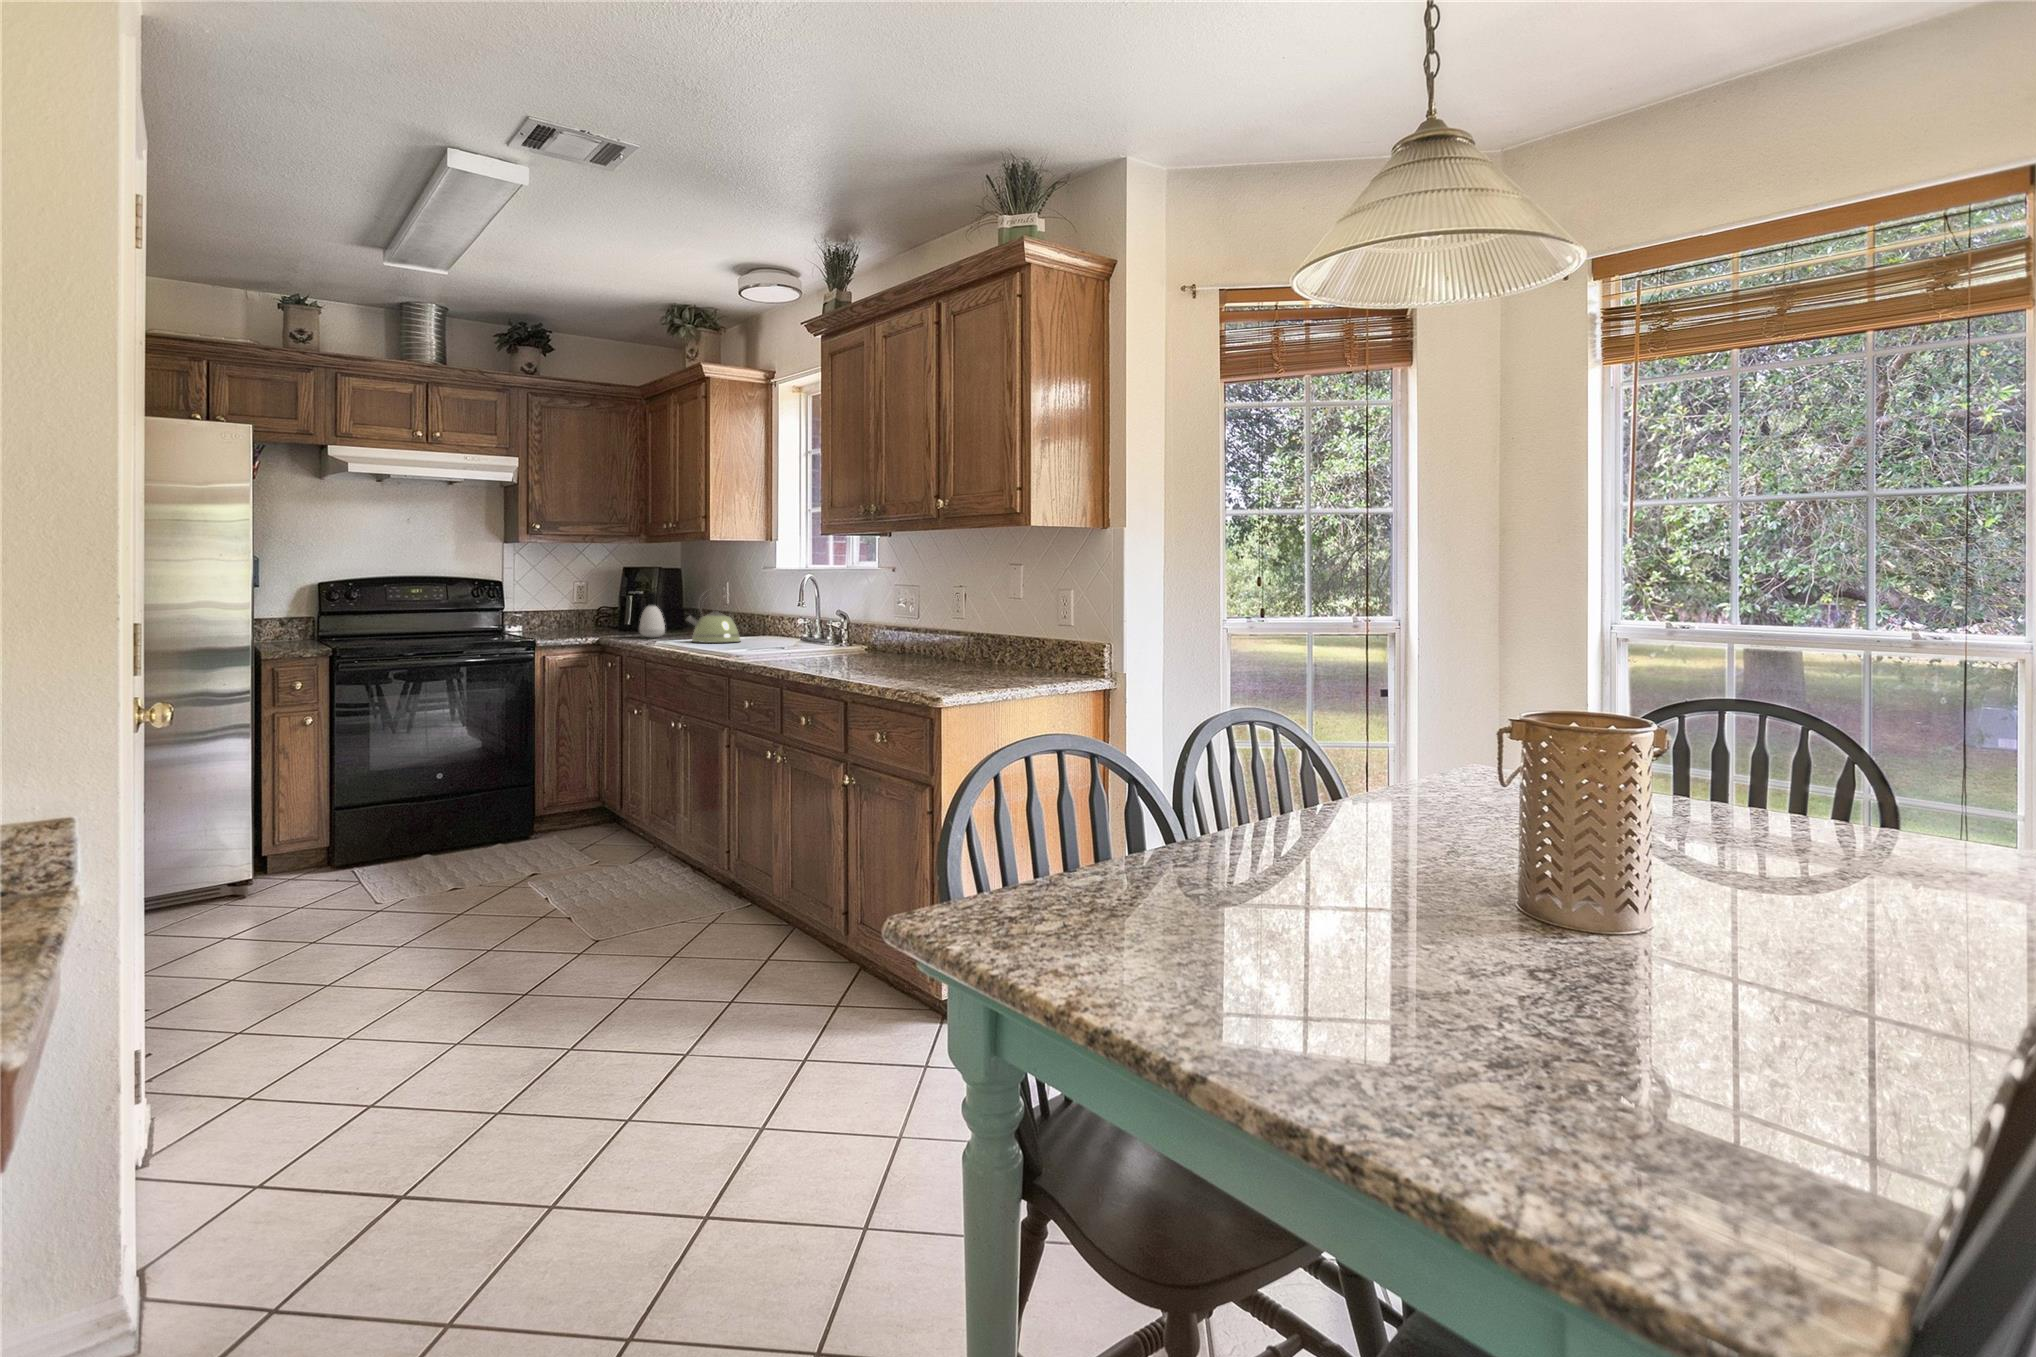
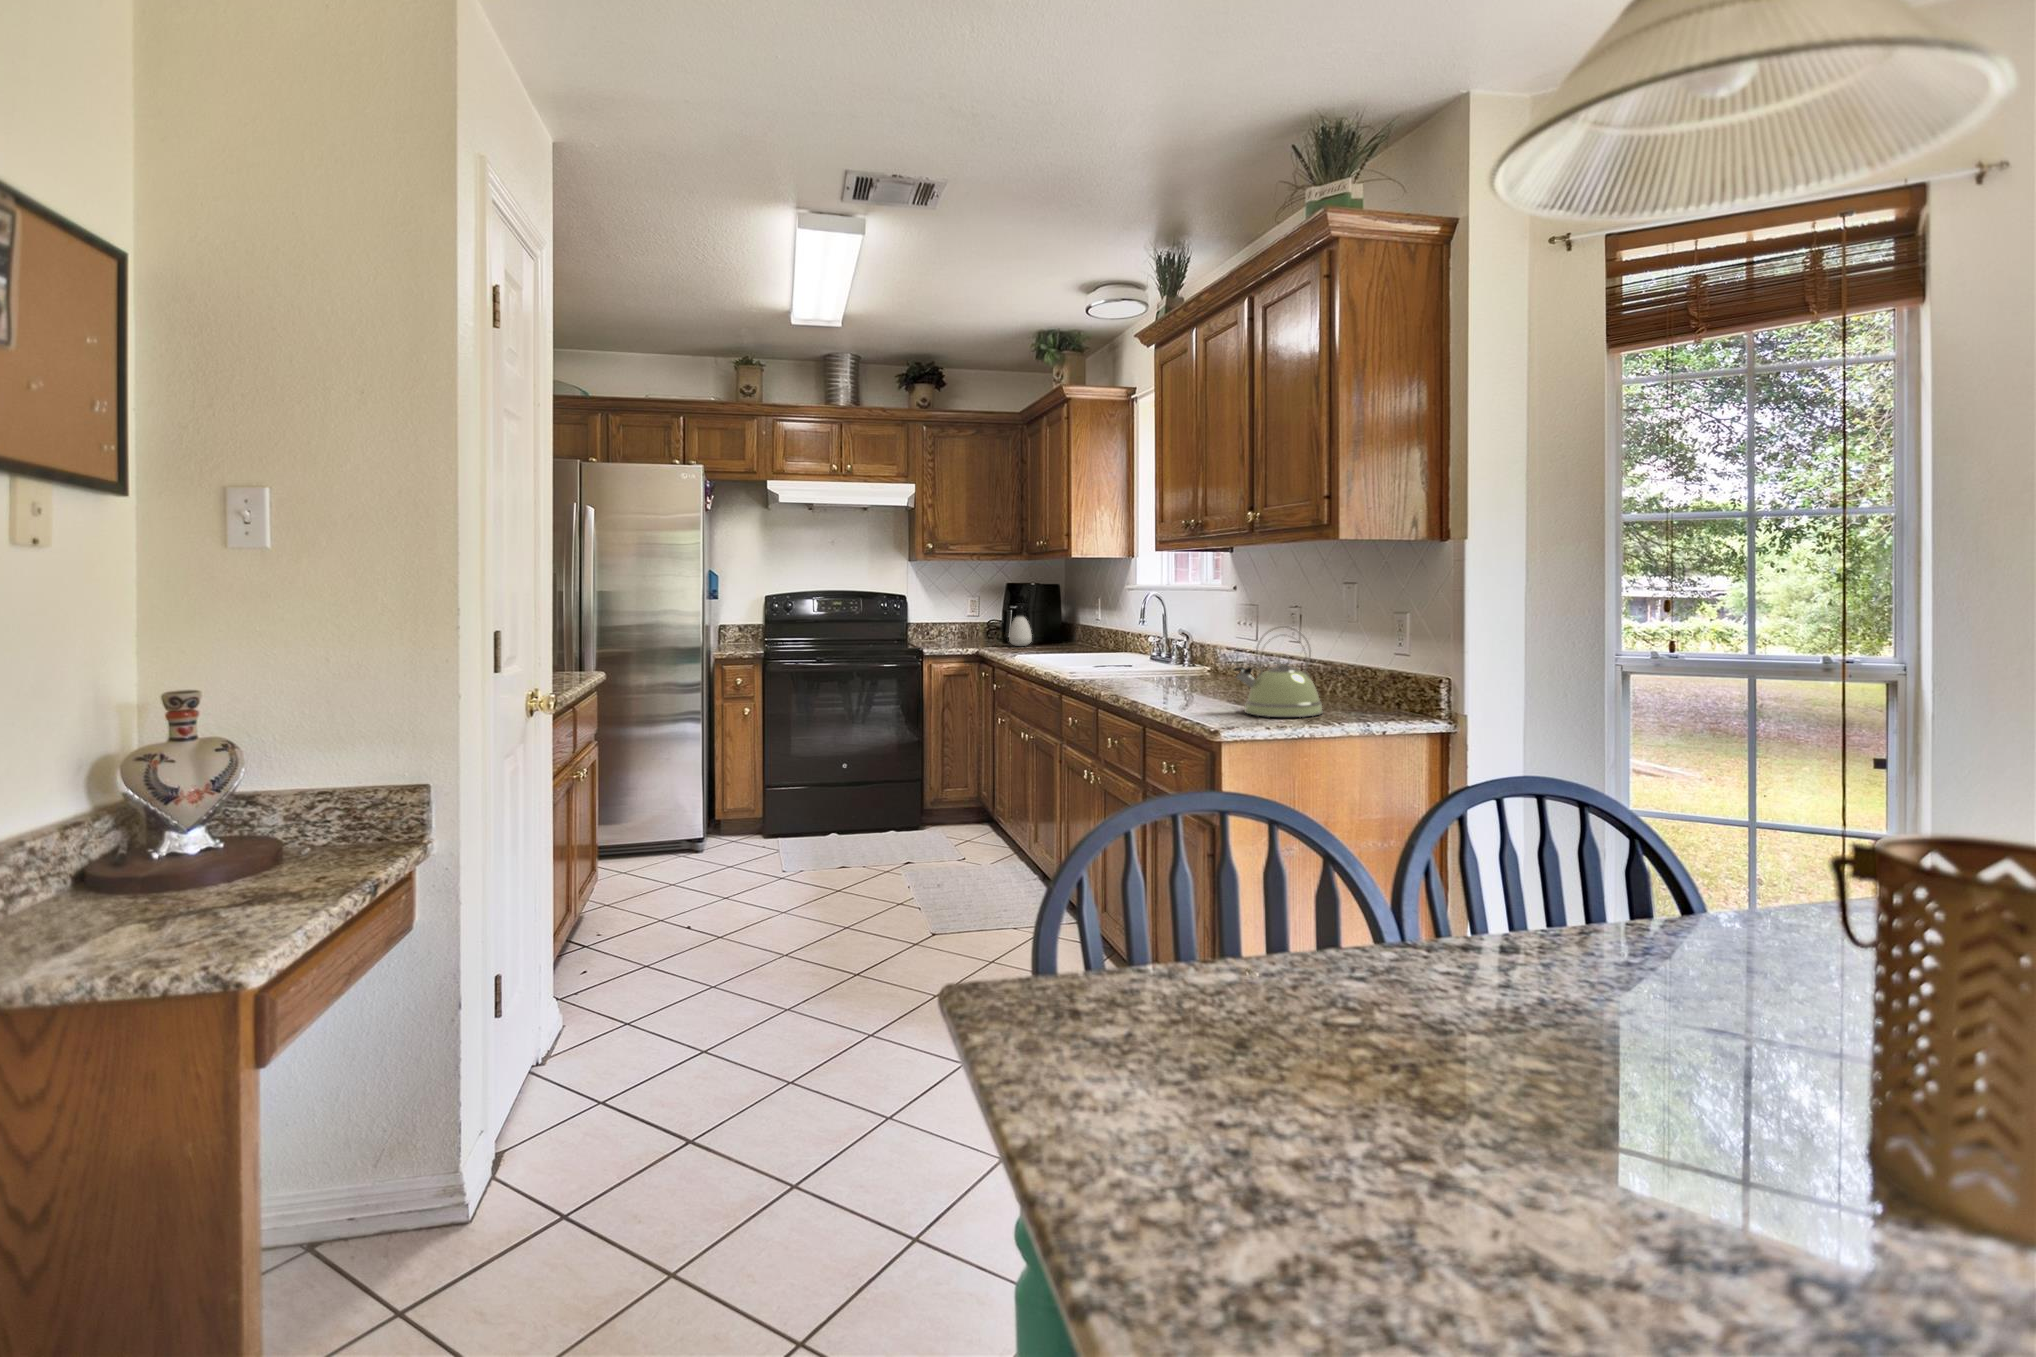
kettle: present [686,594,741,643] -> present [1235,626,1323,717]

